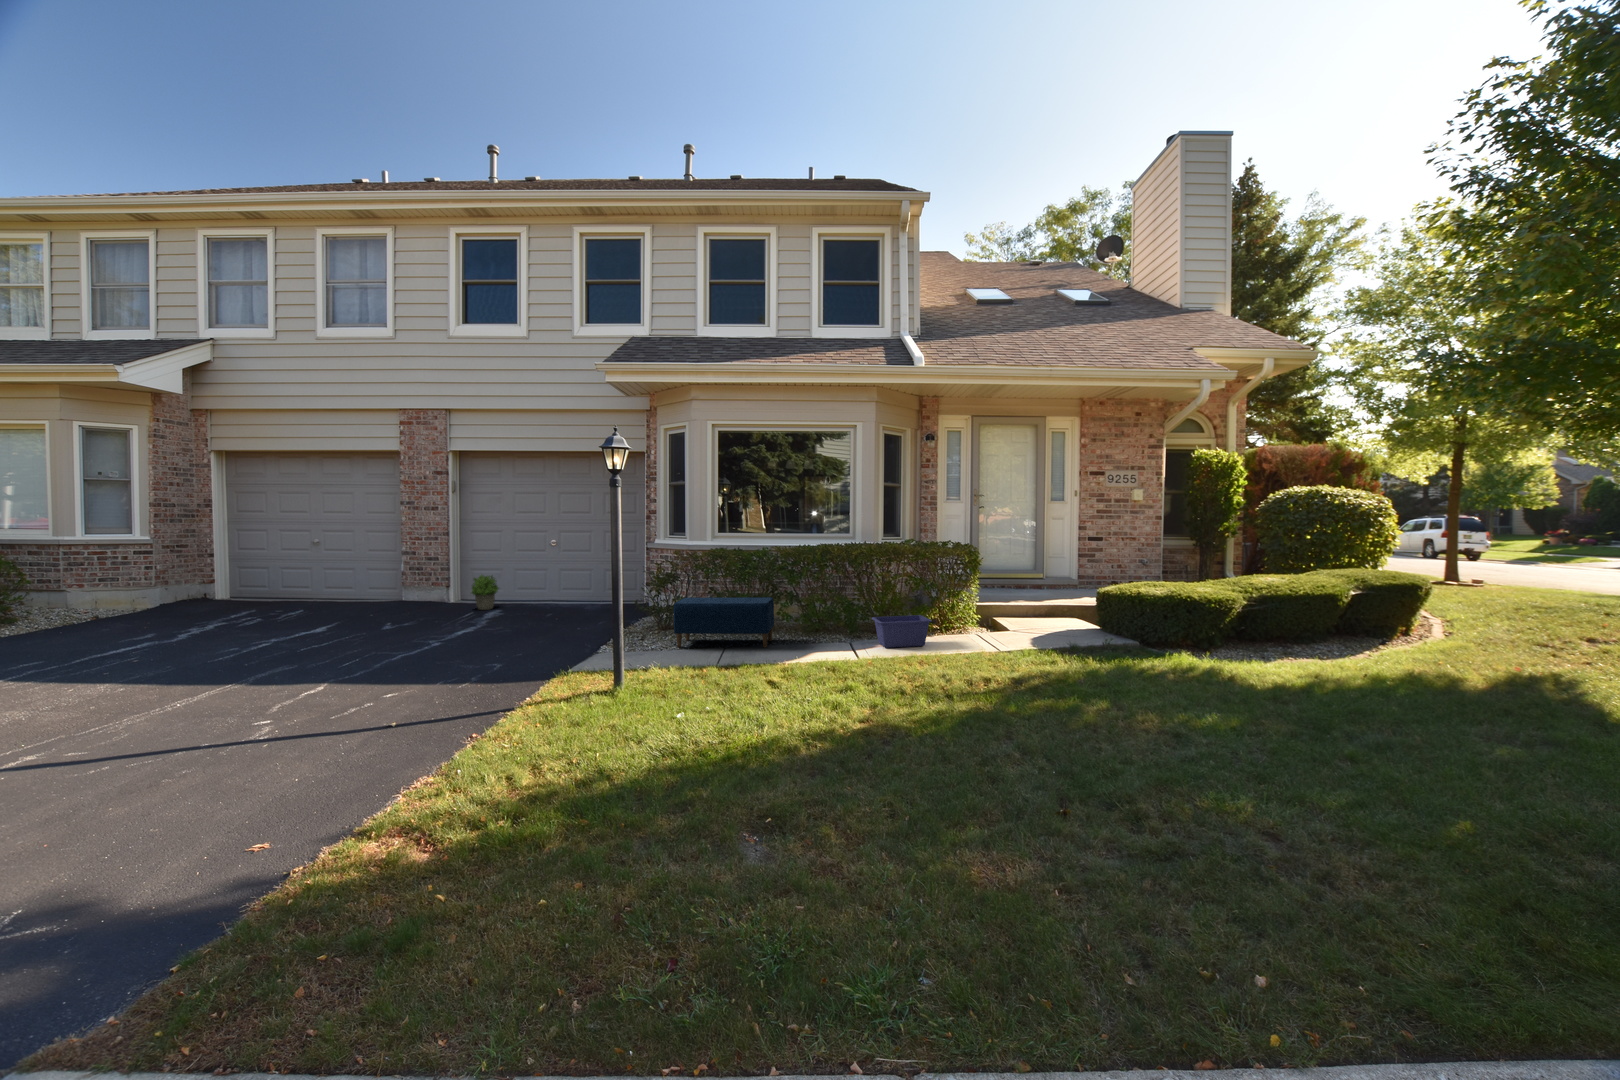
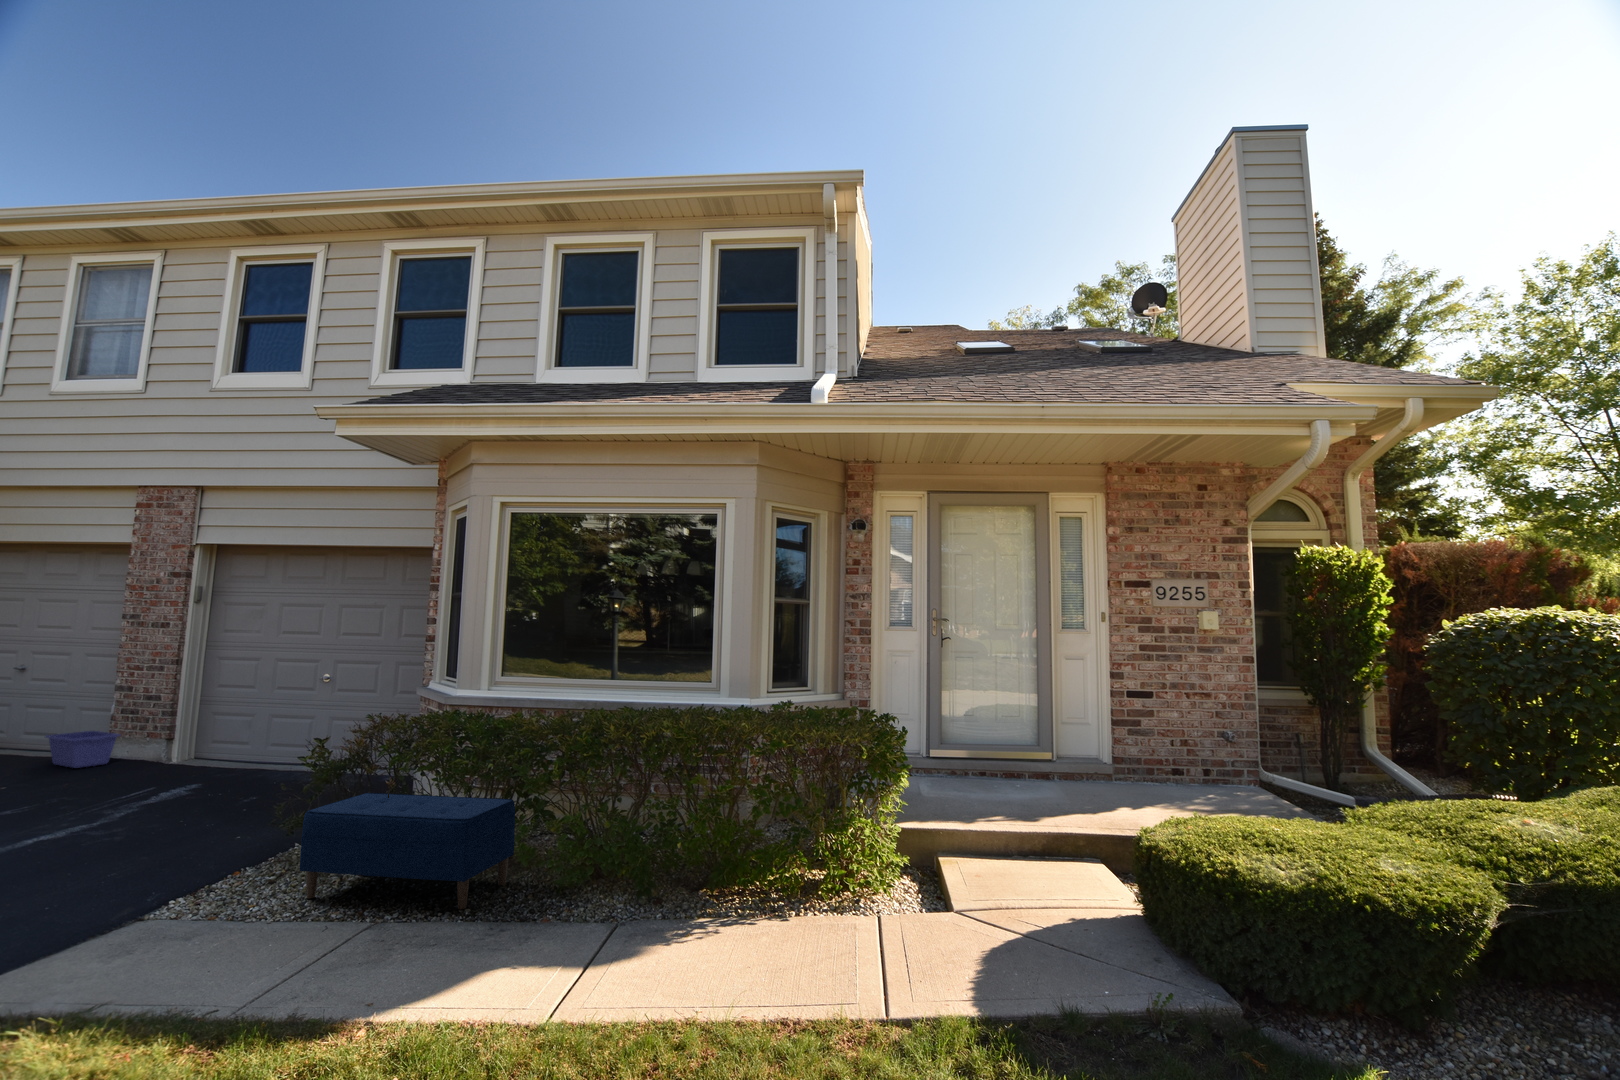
potted plant: present [471,575,498,610] -> none [189,724,239,779]
storage bin: present [872,615,932,648] -> present [45,731,120,768]

